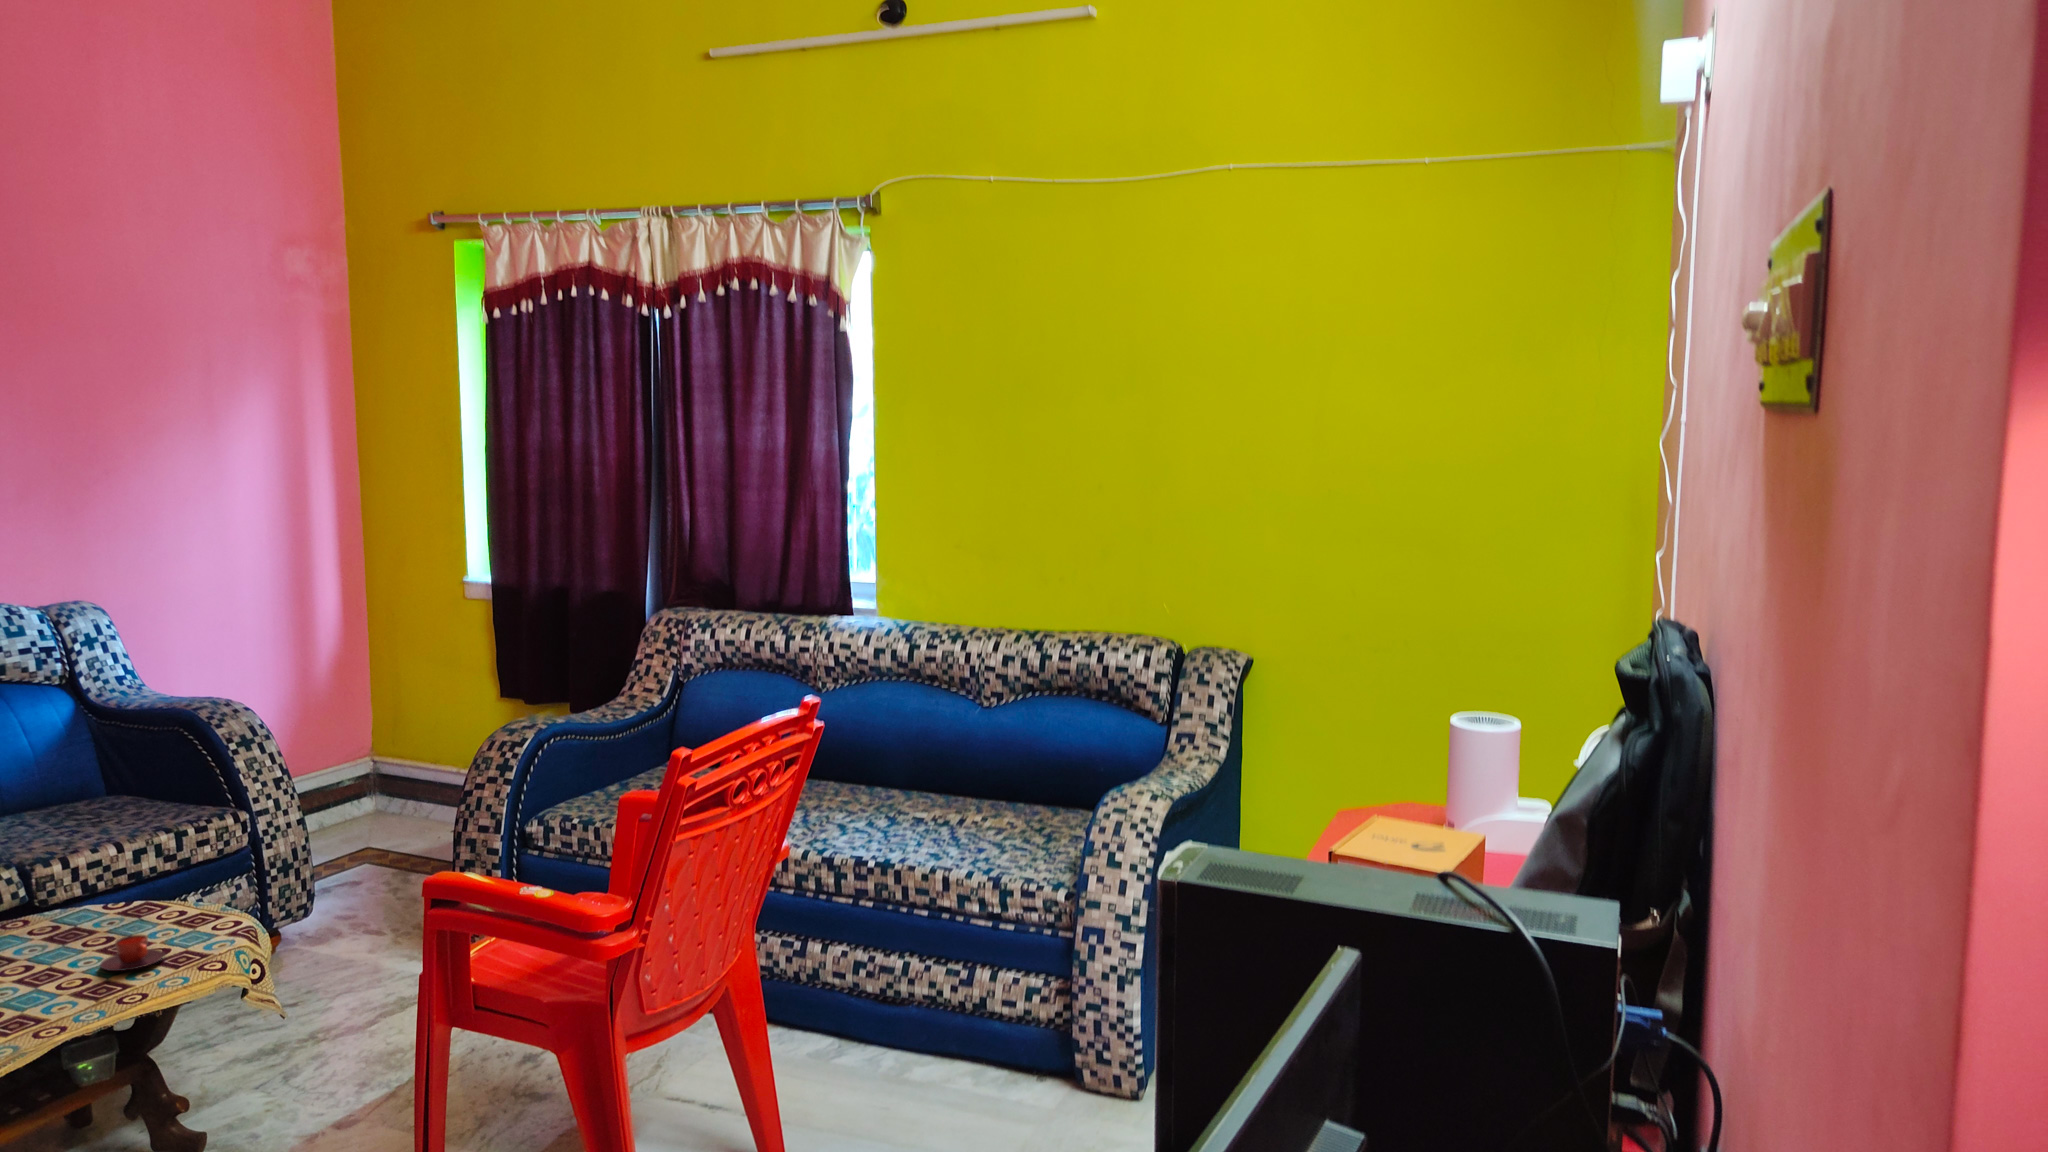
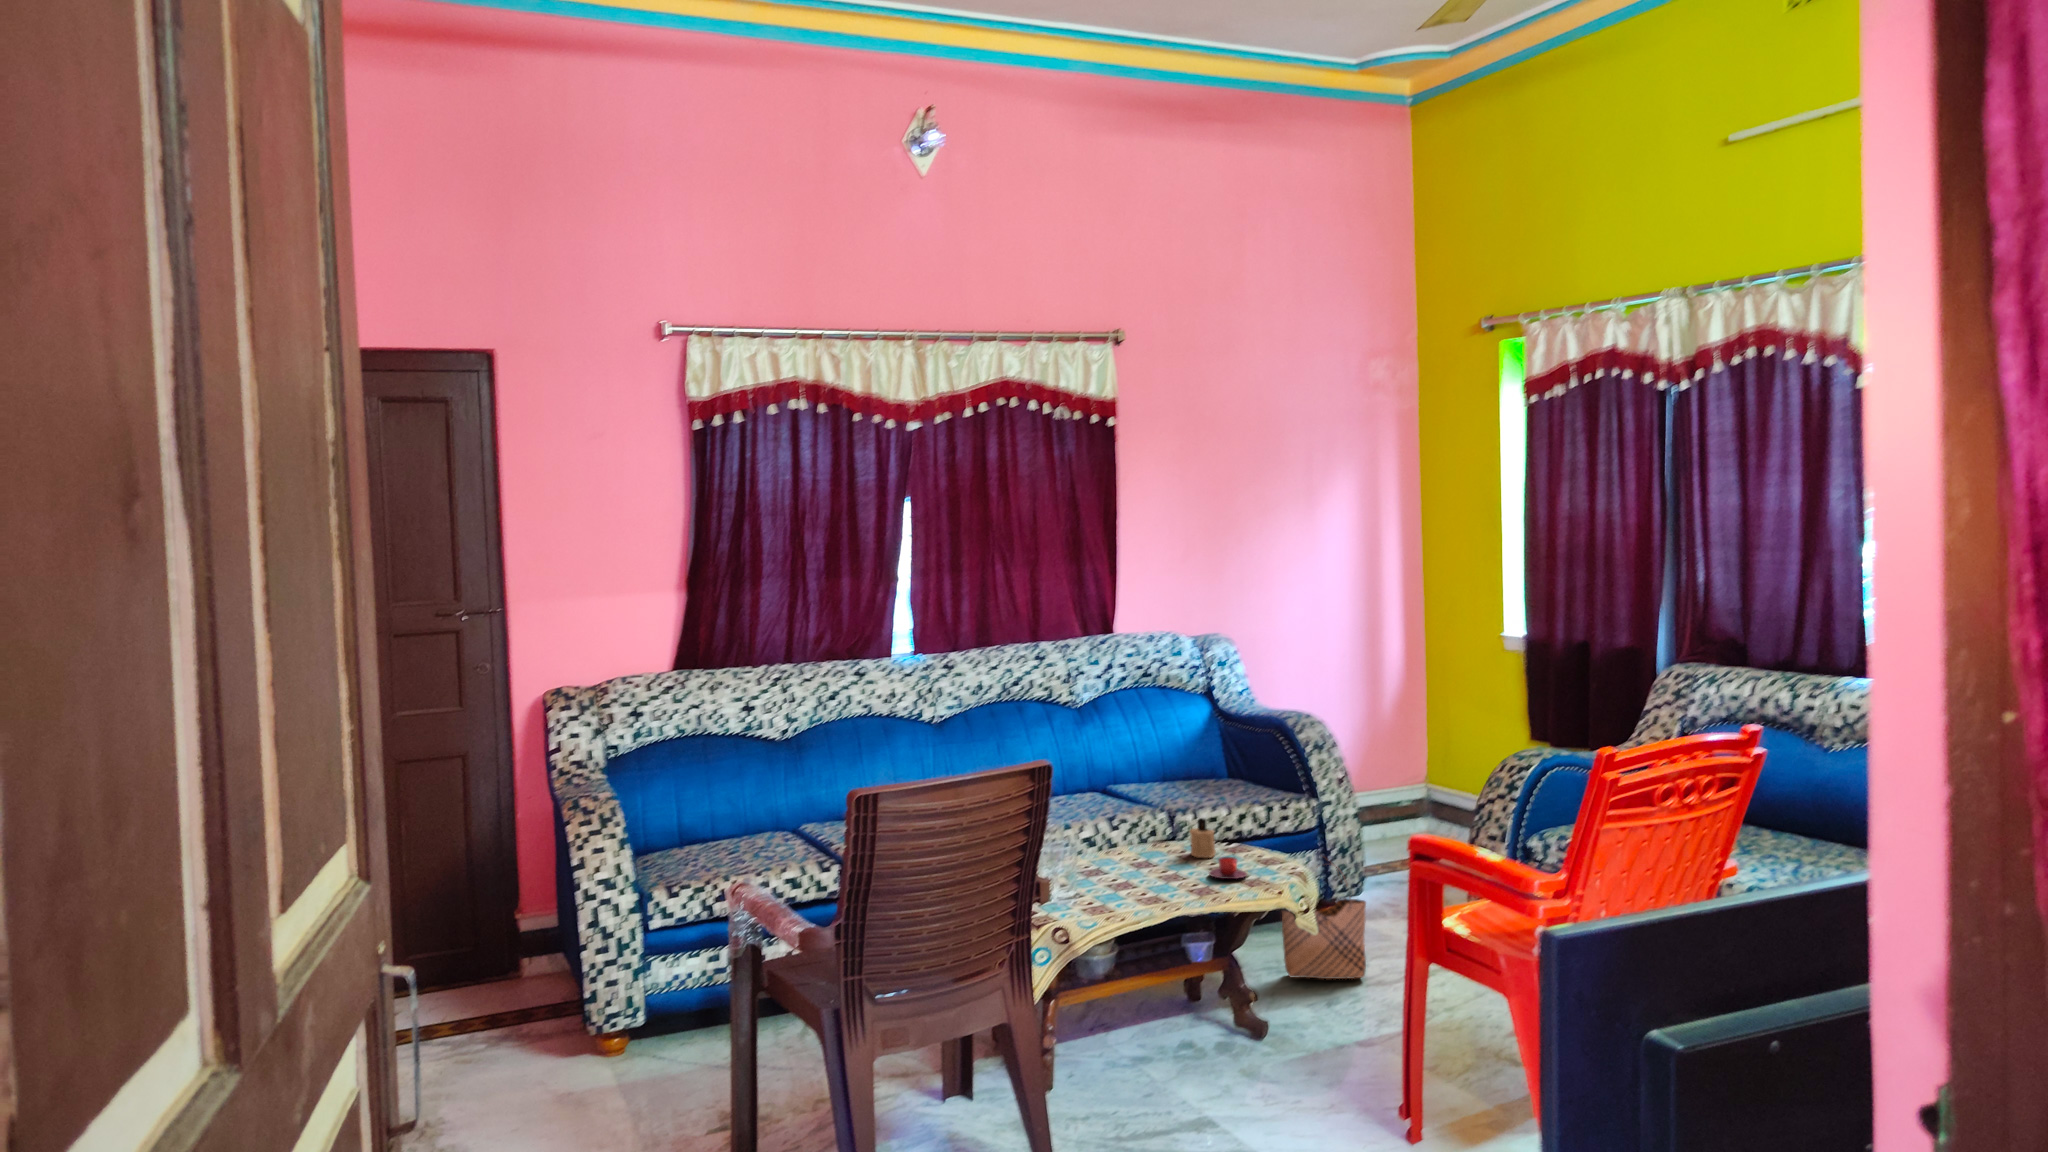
candle: none [59,882,107,941] -> present [1190,819,1216,858]
woven basket: none [208,890,336,1060] -> present [1282,863,1366,979]

